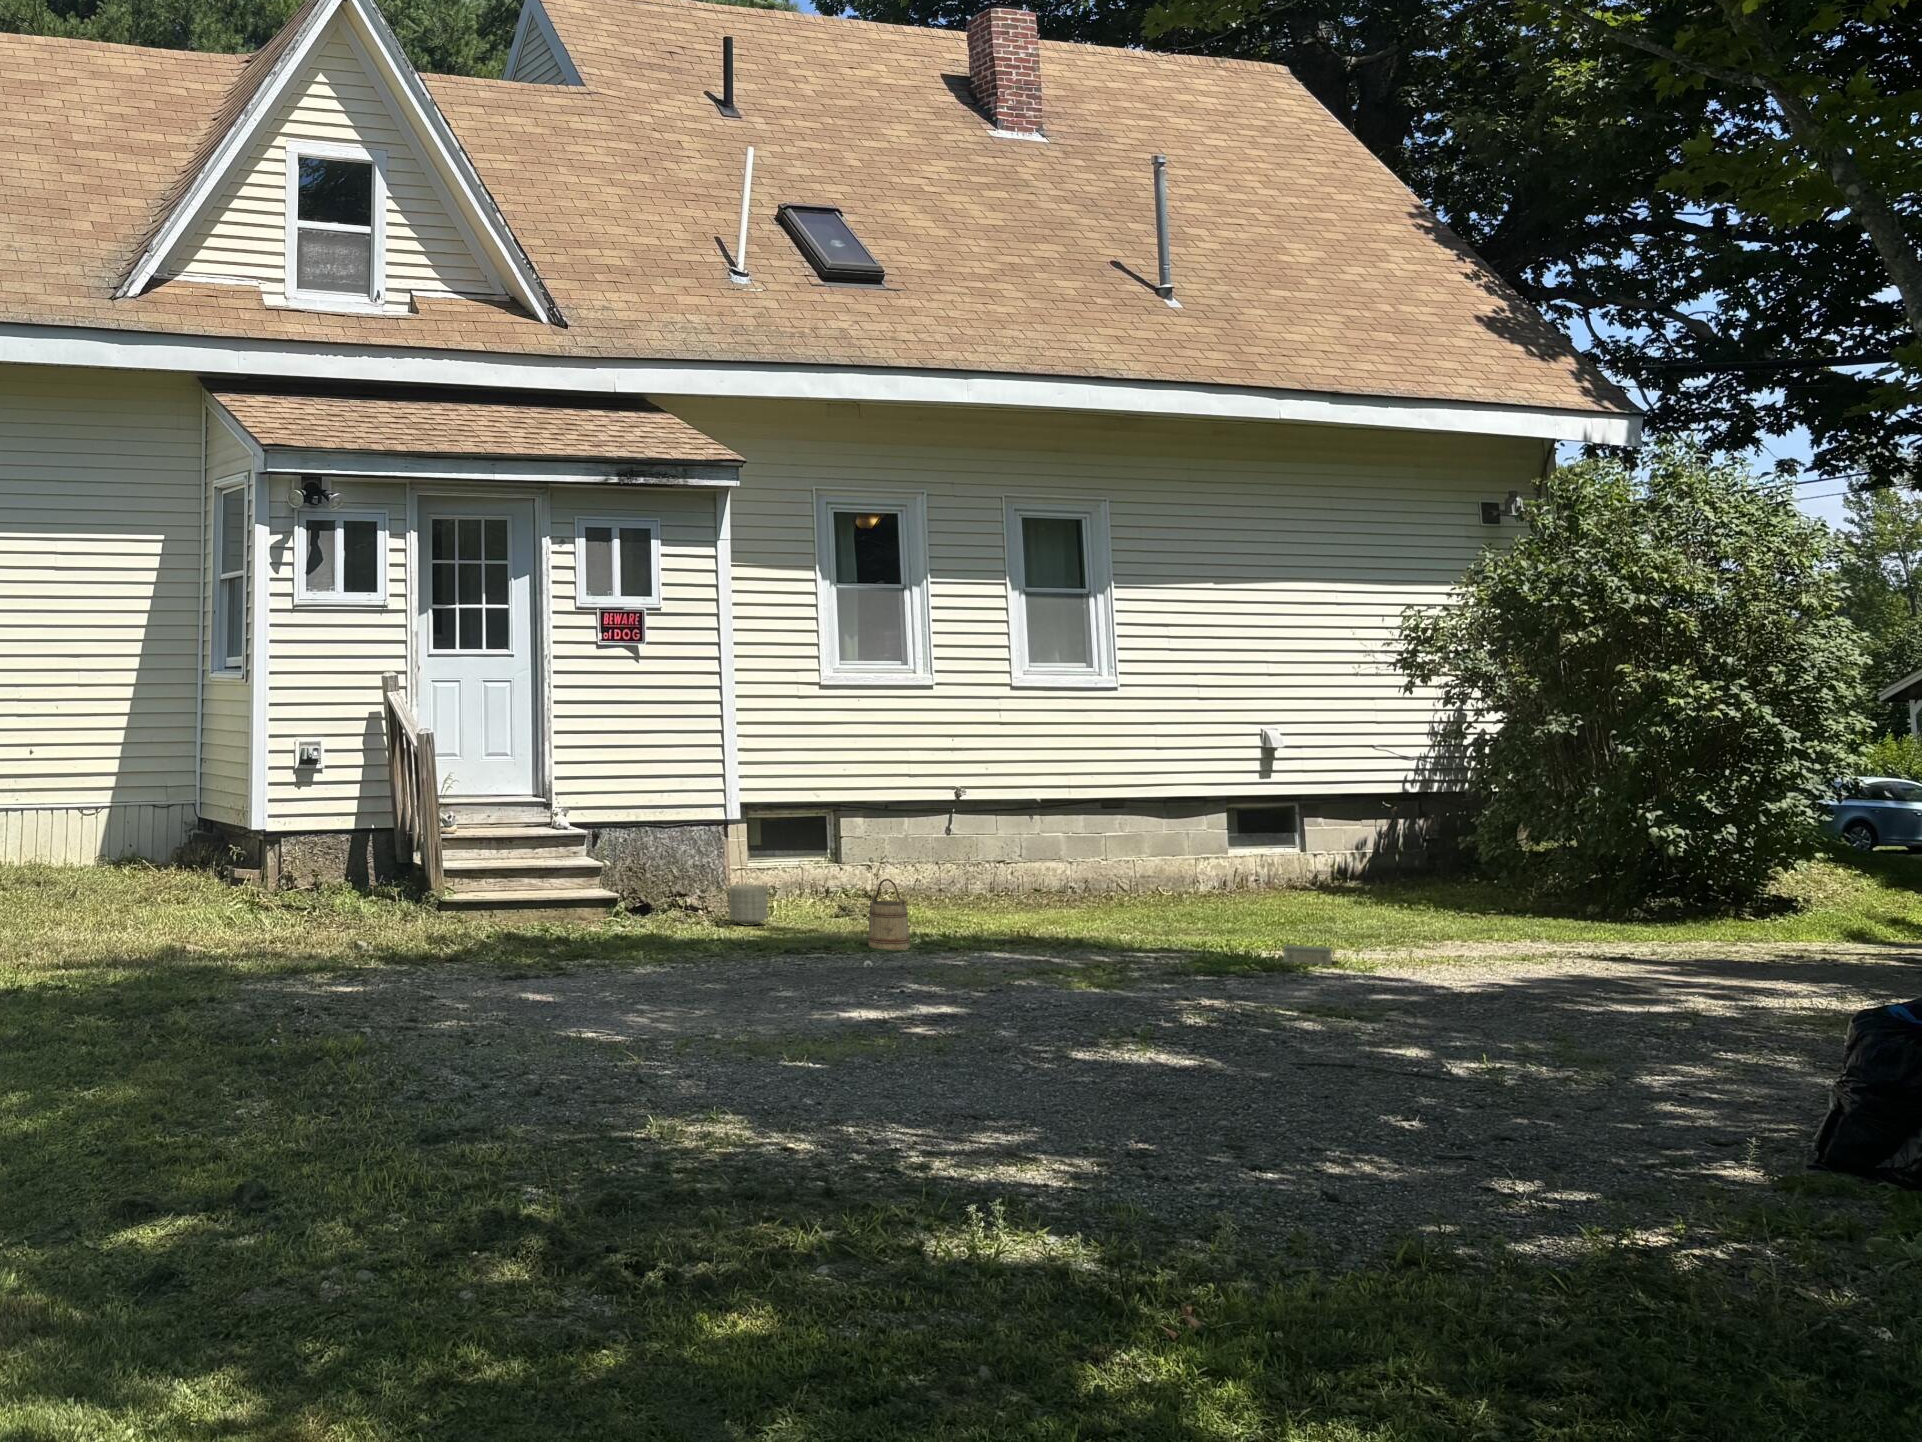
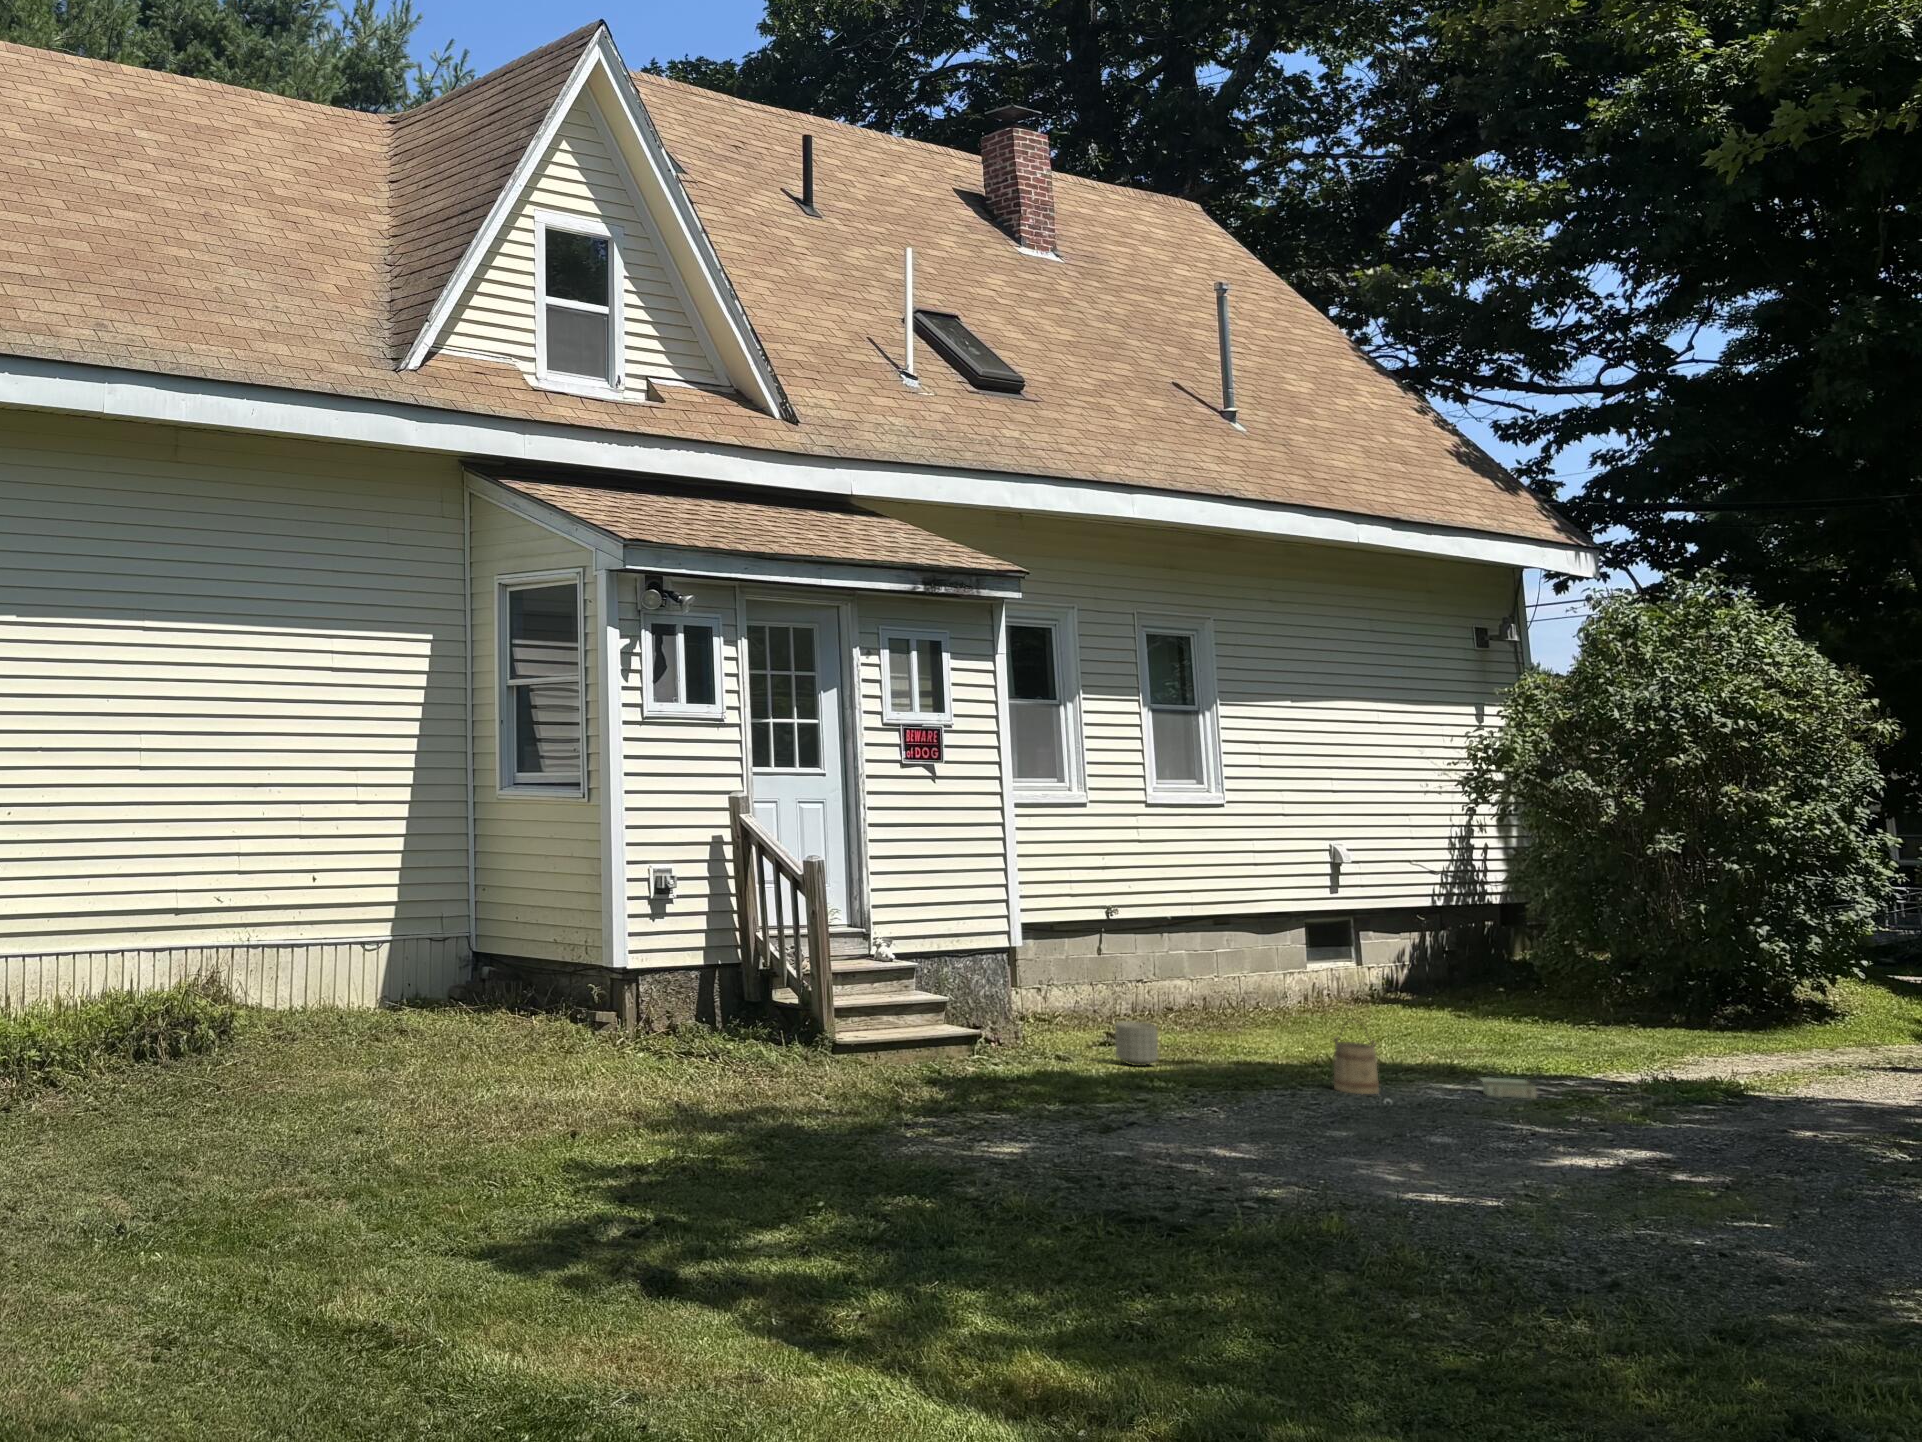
toolbox: present [1283,944,1332,965] -> present [1479,1077,1537,1098]

